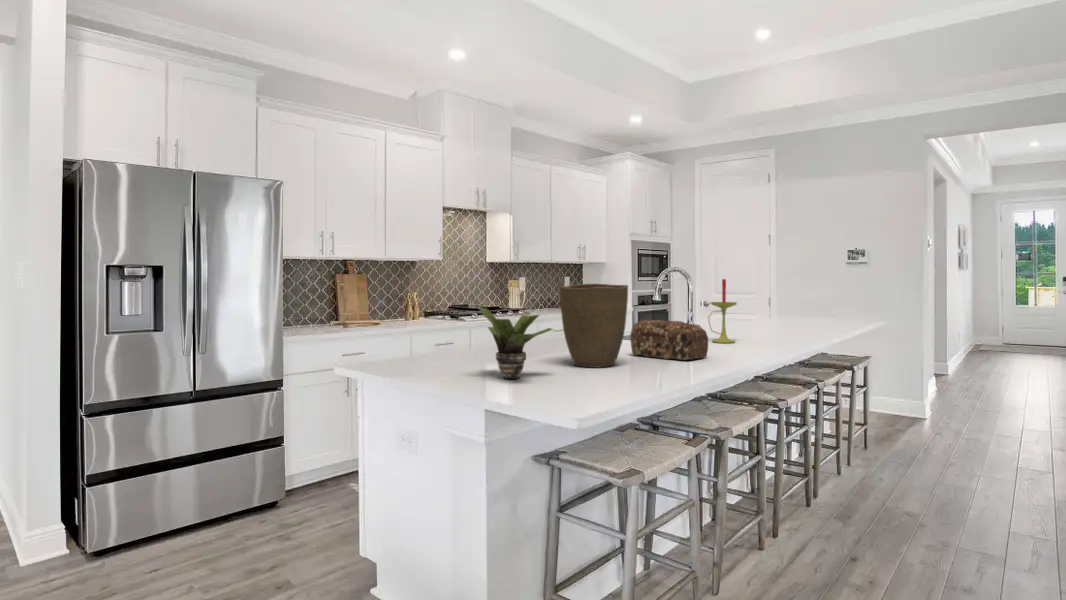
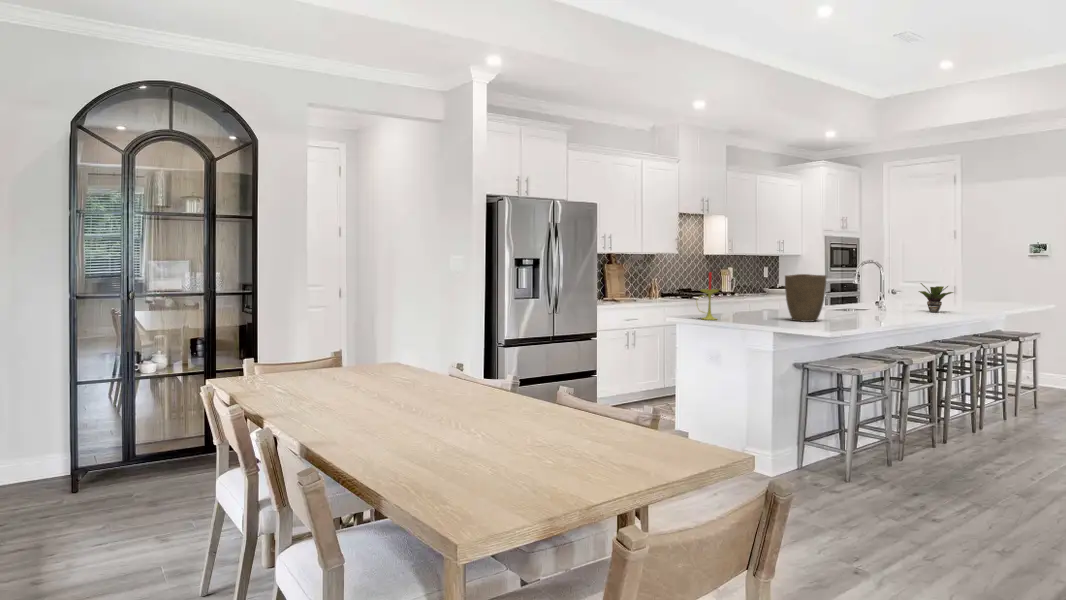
candle: present [708,279,737,343] -> present [700,272,719,320]
potted plant: present [480,309,553,379] -> present [919,283,953,313]
bread loaf: present [630,319,708,360] -> none [826,297,877,320]

